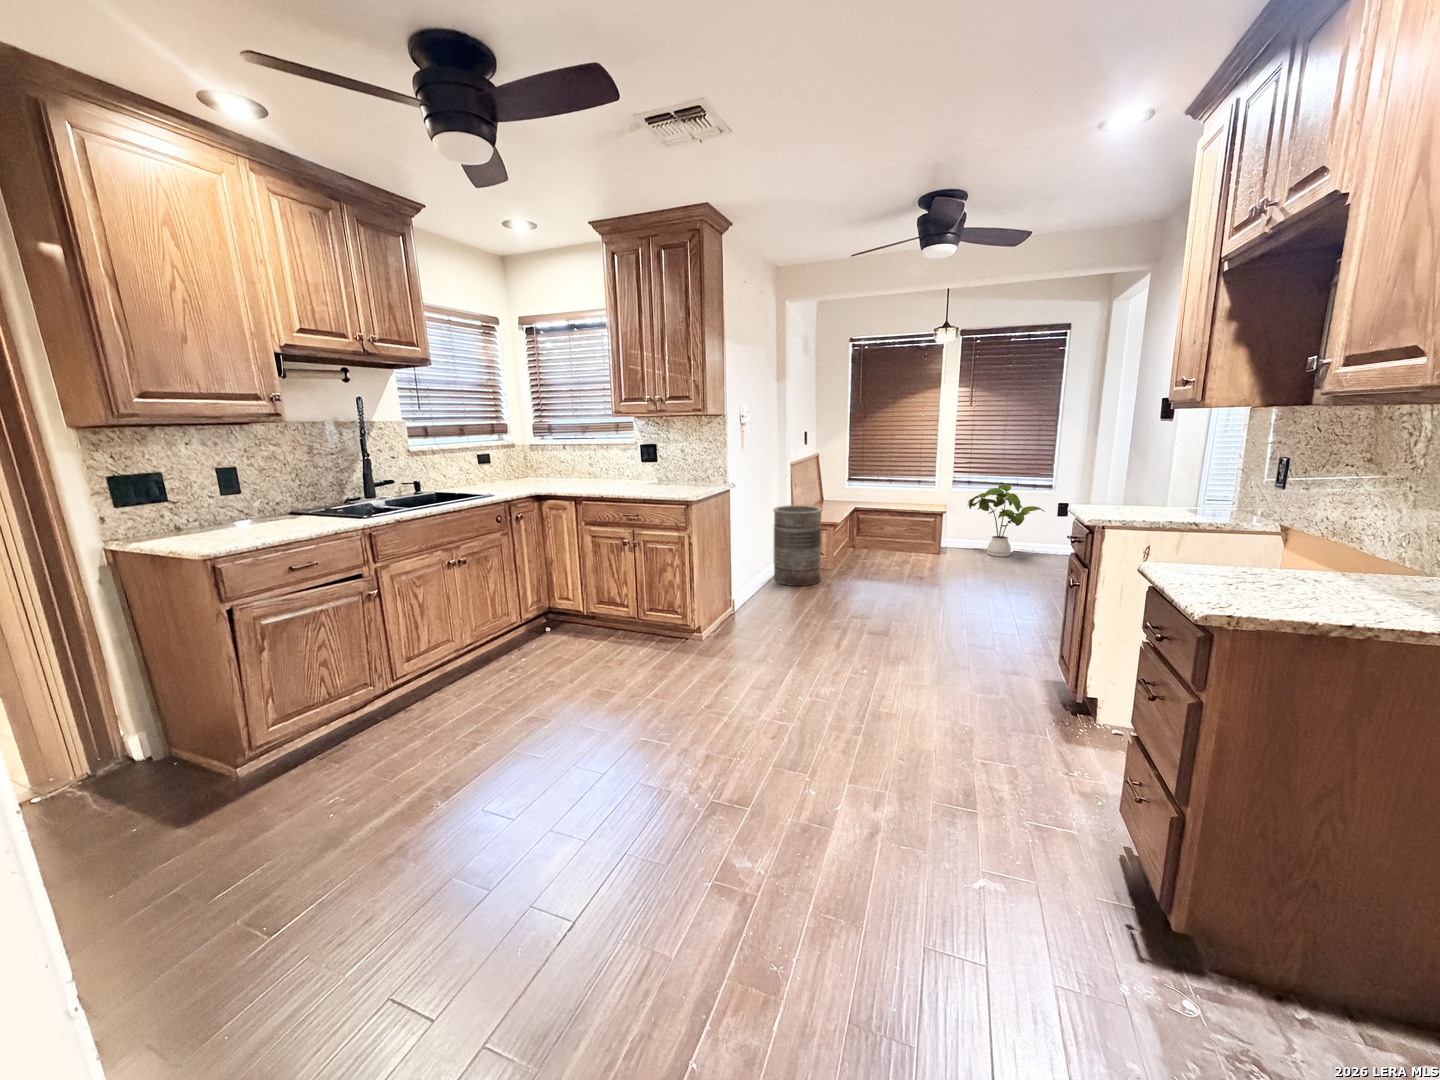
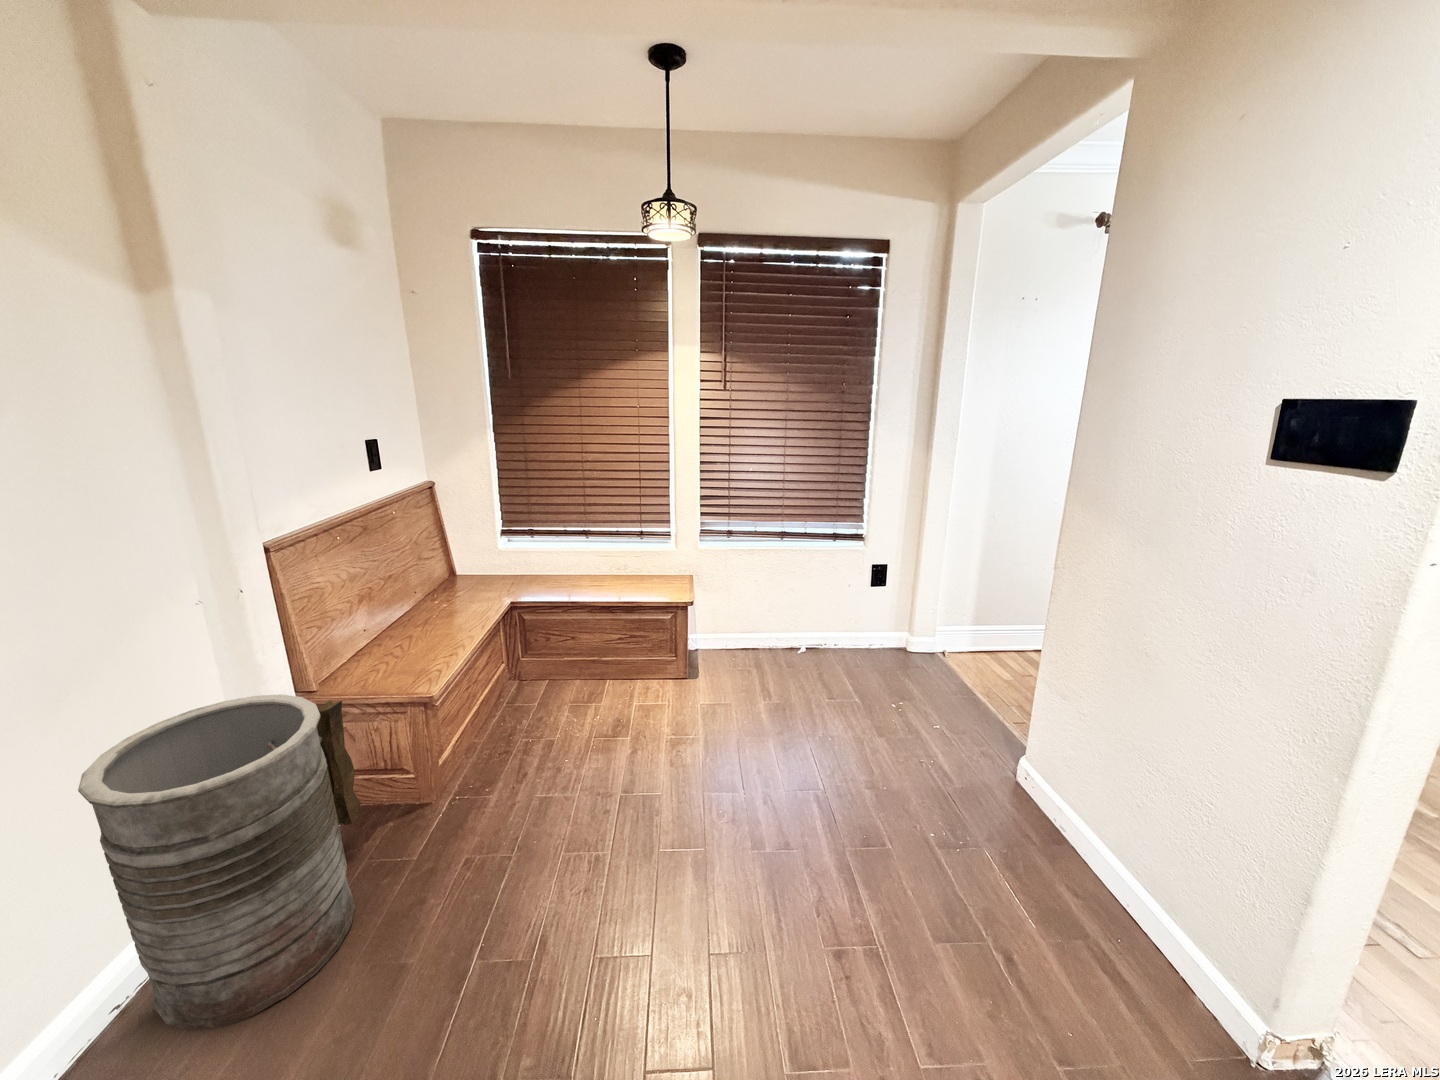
house plant: present [968,484,1044,557] -> none [731,545,857,673]

